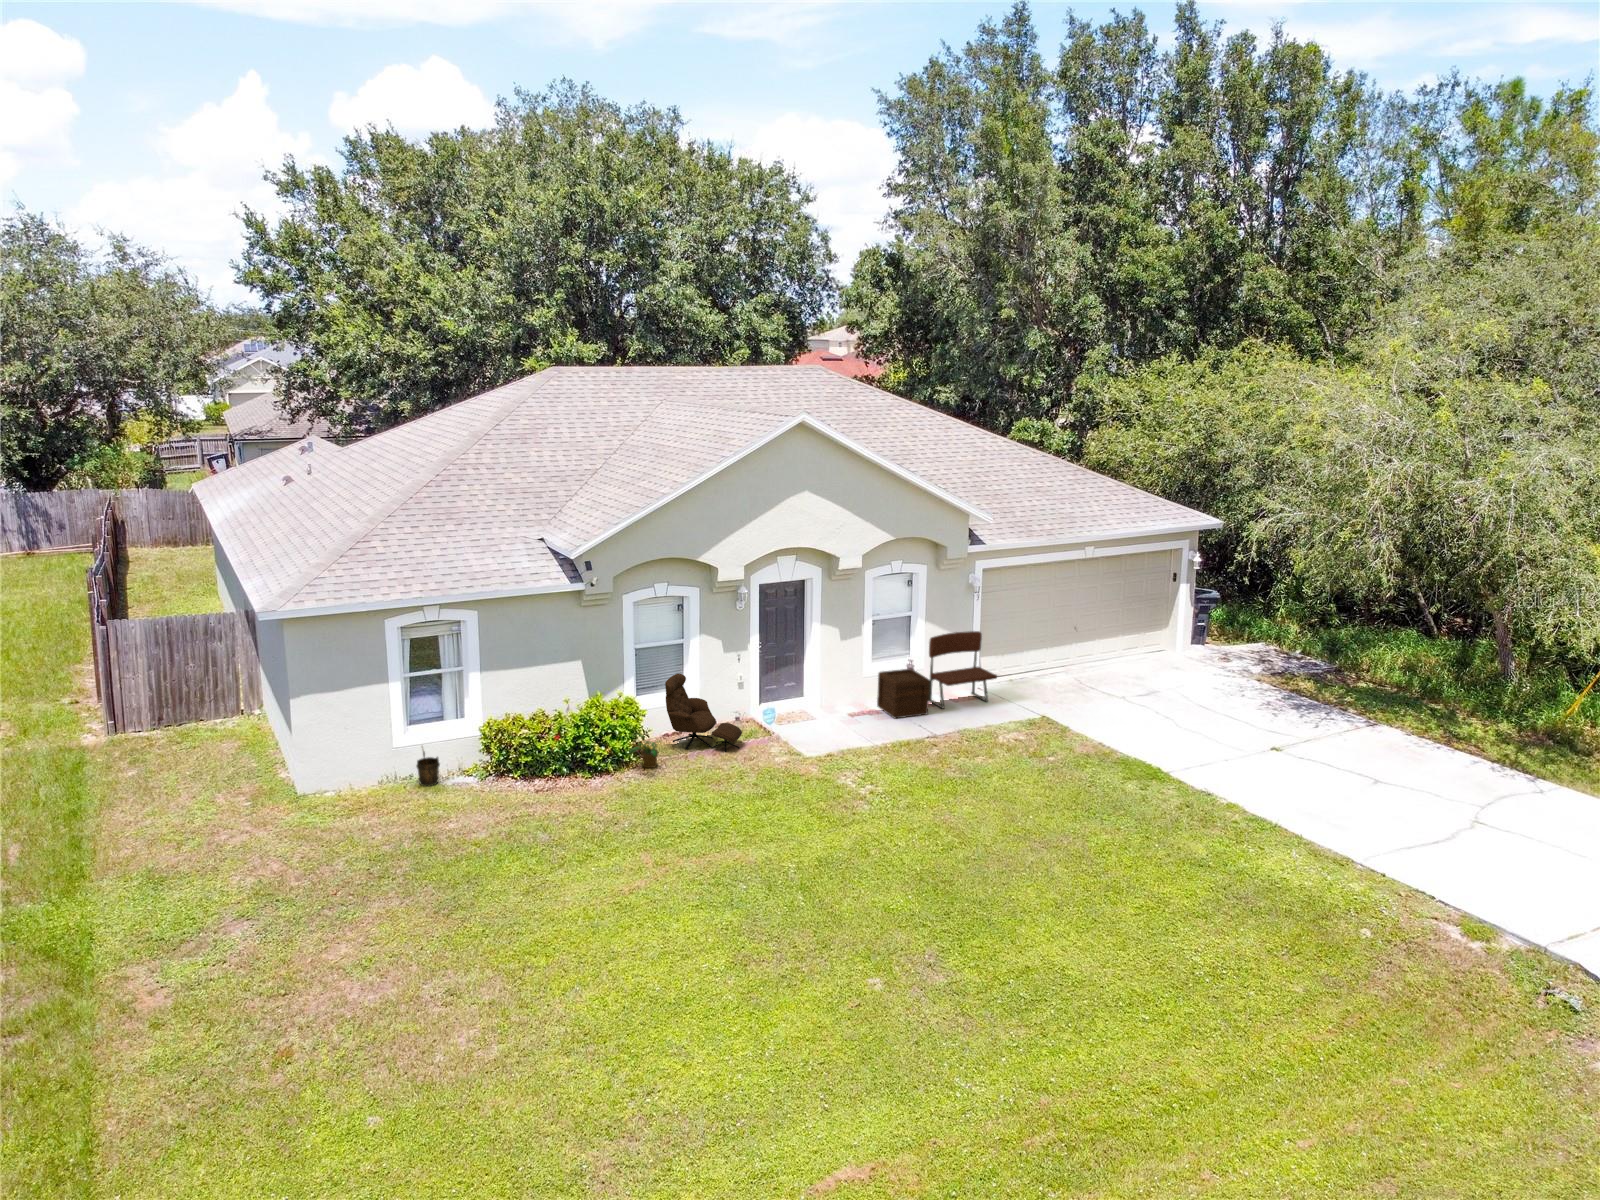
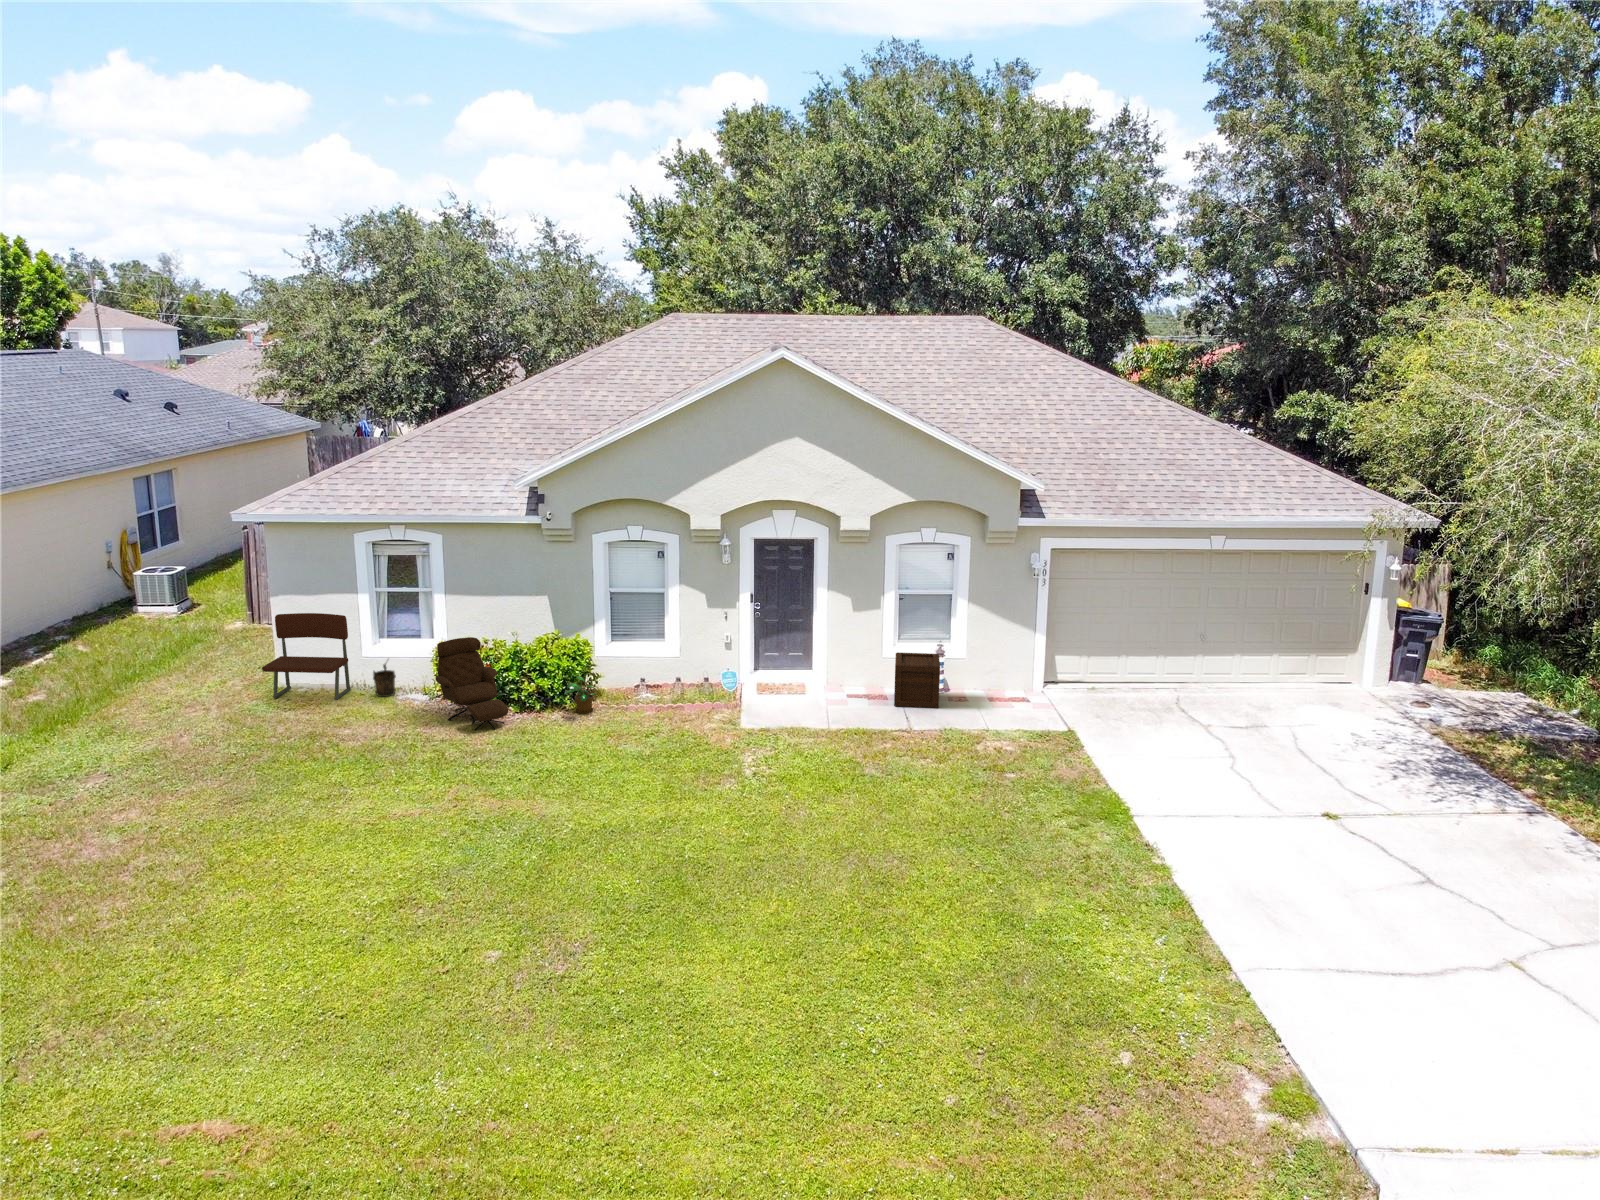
bench: present [929,631,997,709] -> present [262,613,351,700]
lounge chair: present [665,674,742,752] -> present [436,637,508,731]

